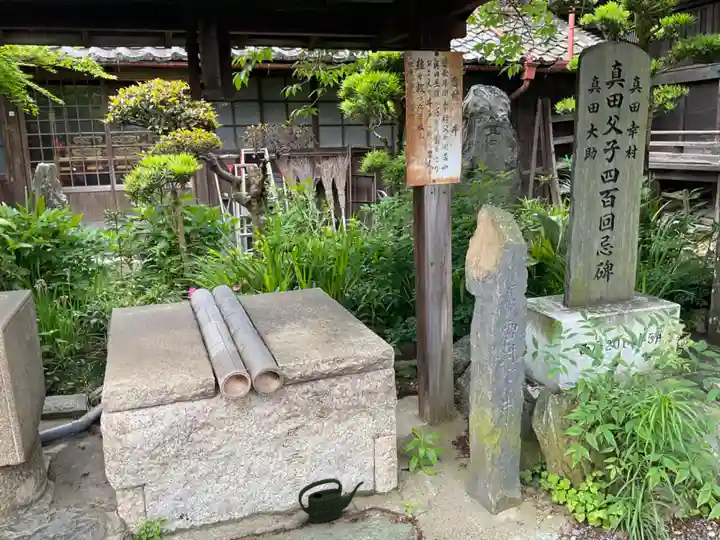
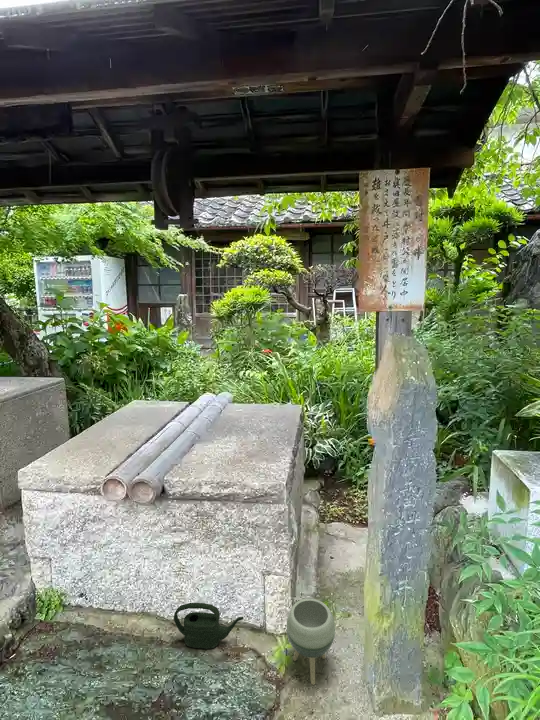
planter: none [407,447,449,511] -> present [286,598,335,685]

